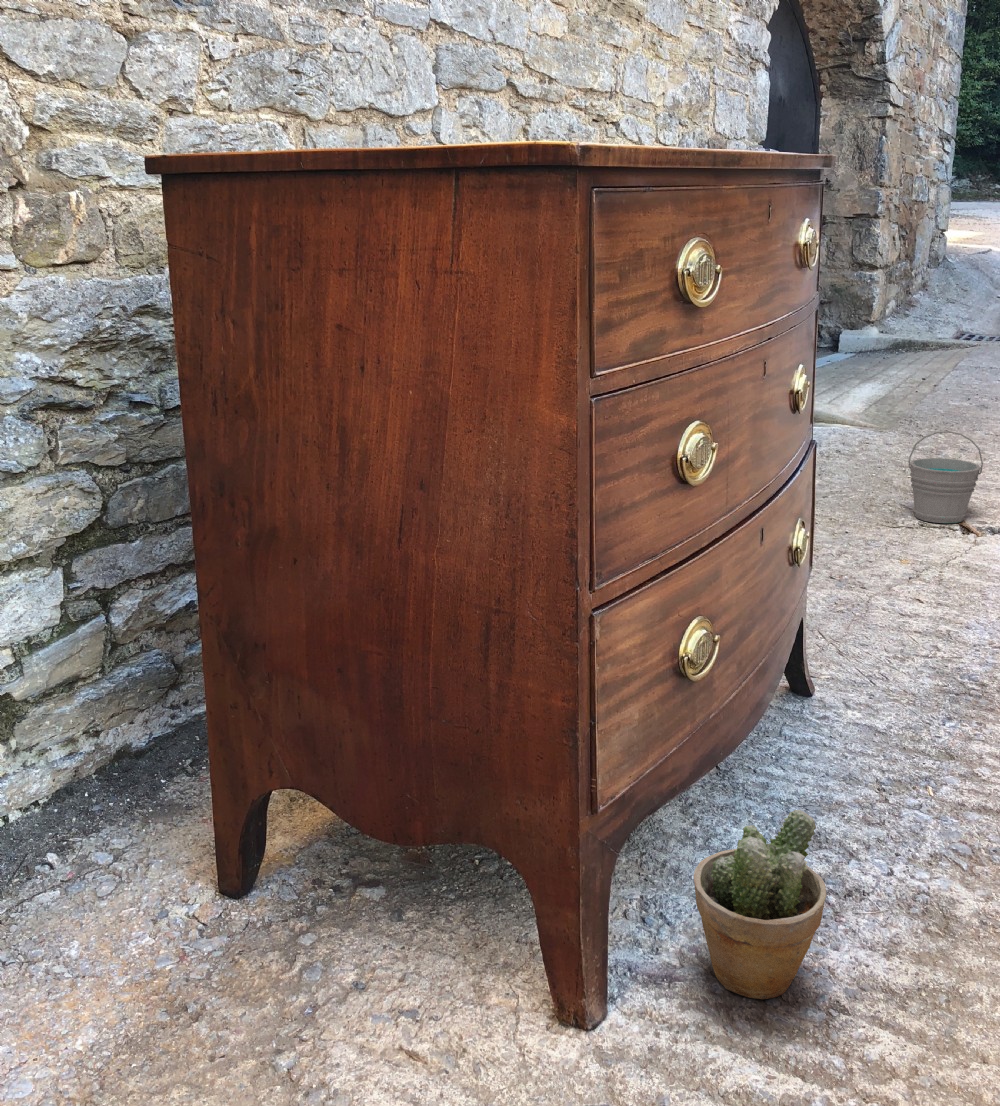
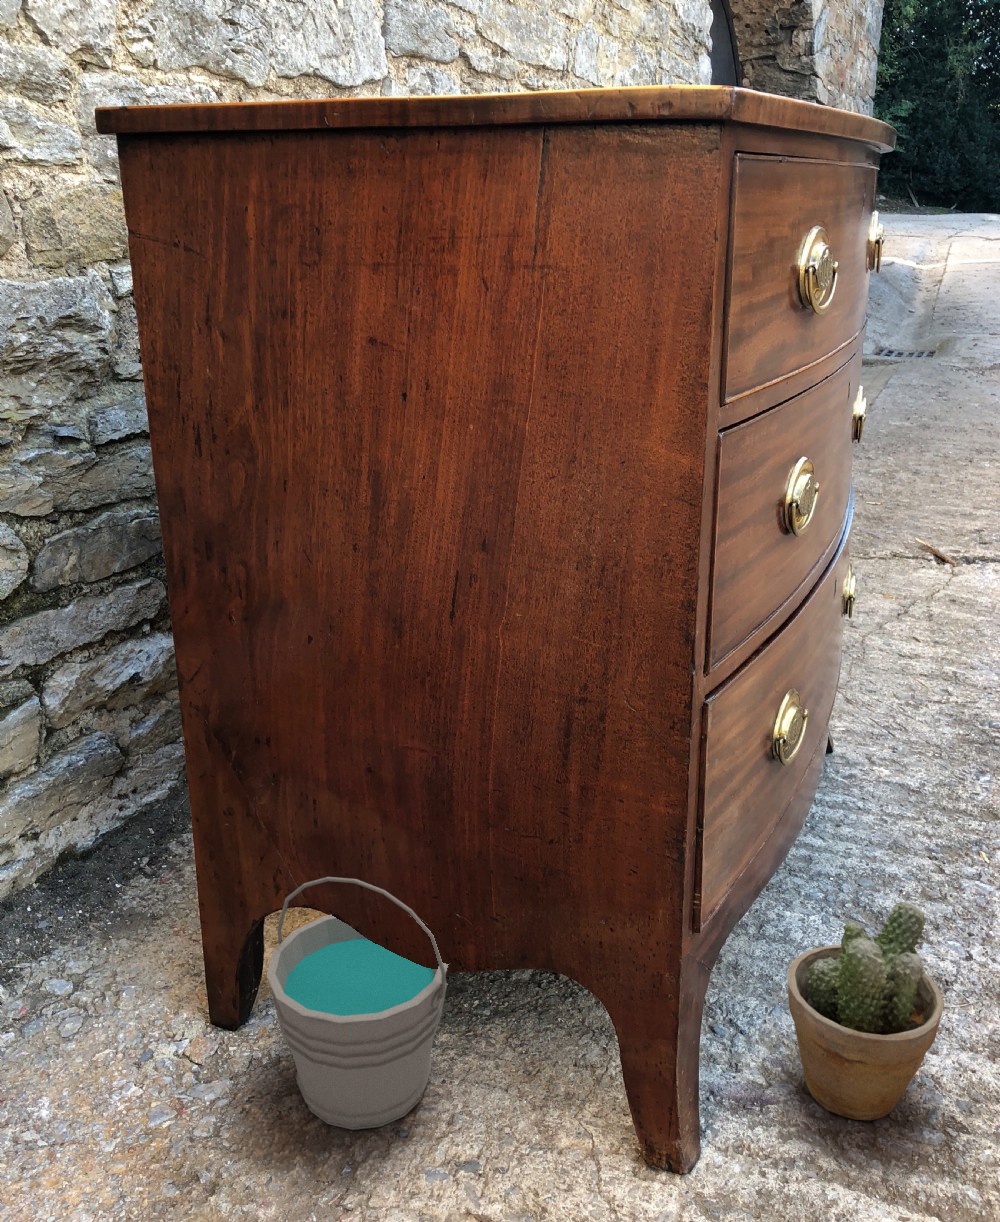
bucket: present [909,431,983,523] -> present [267,877,449,1130]

